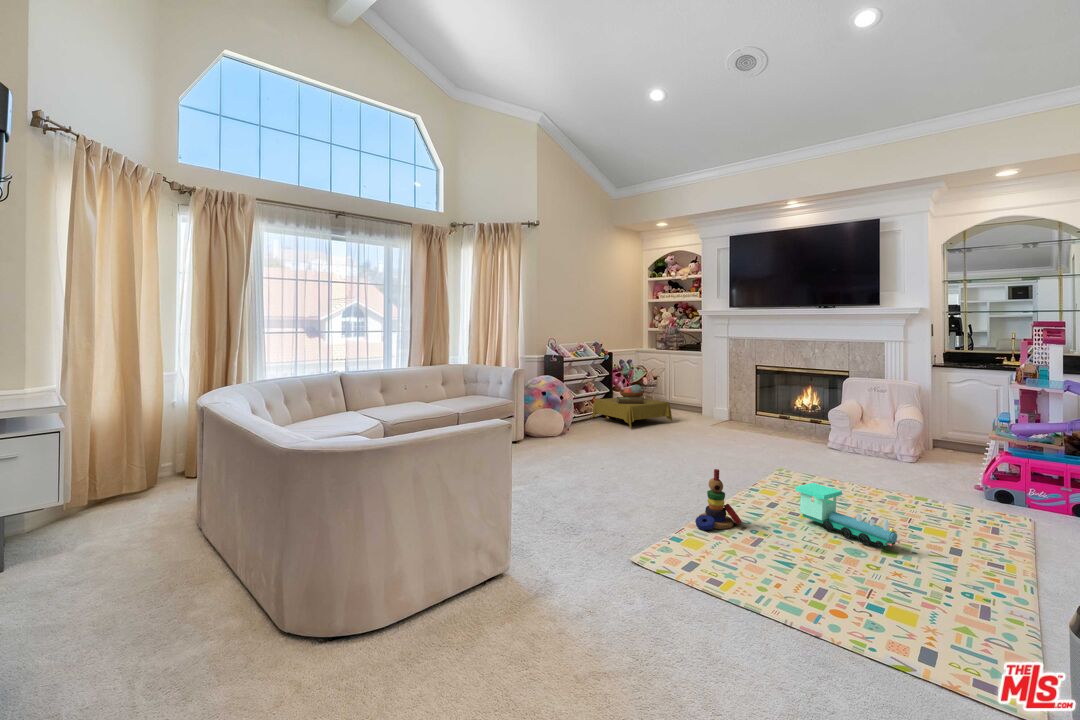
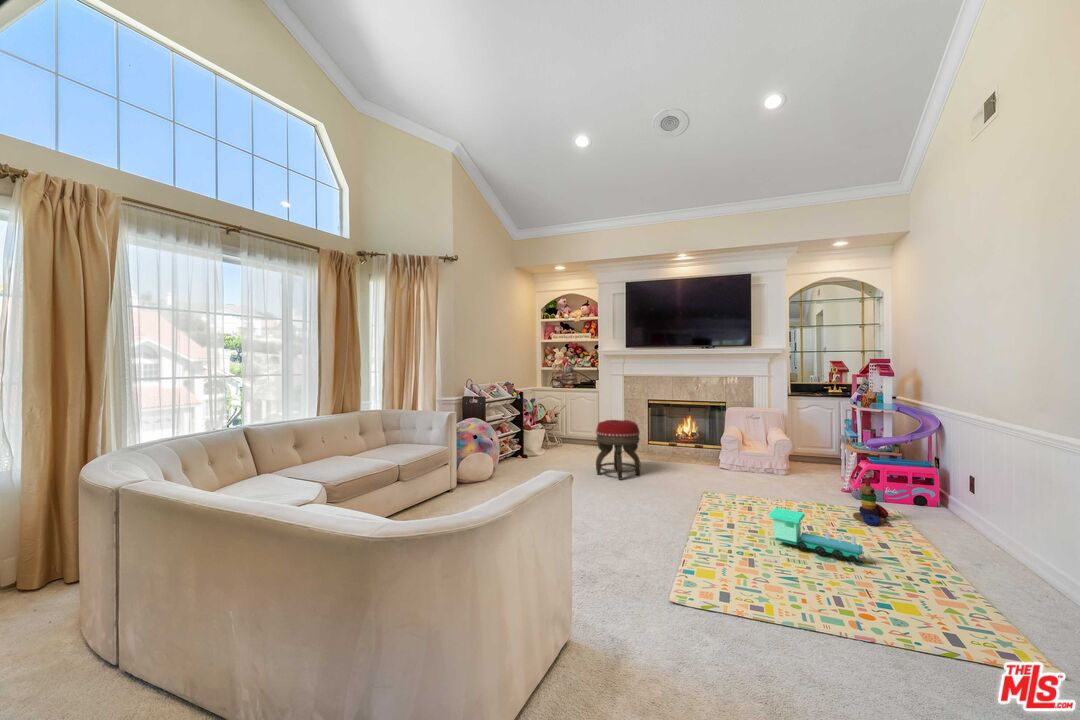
footstool: none [670,384,719,447] -> present [596,420,641,480]
side table: present [591,385,672,428] -> none [506,421,582,466]
stacking toy: present [695,469,741,530] -> present [853,477,889,526]

